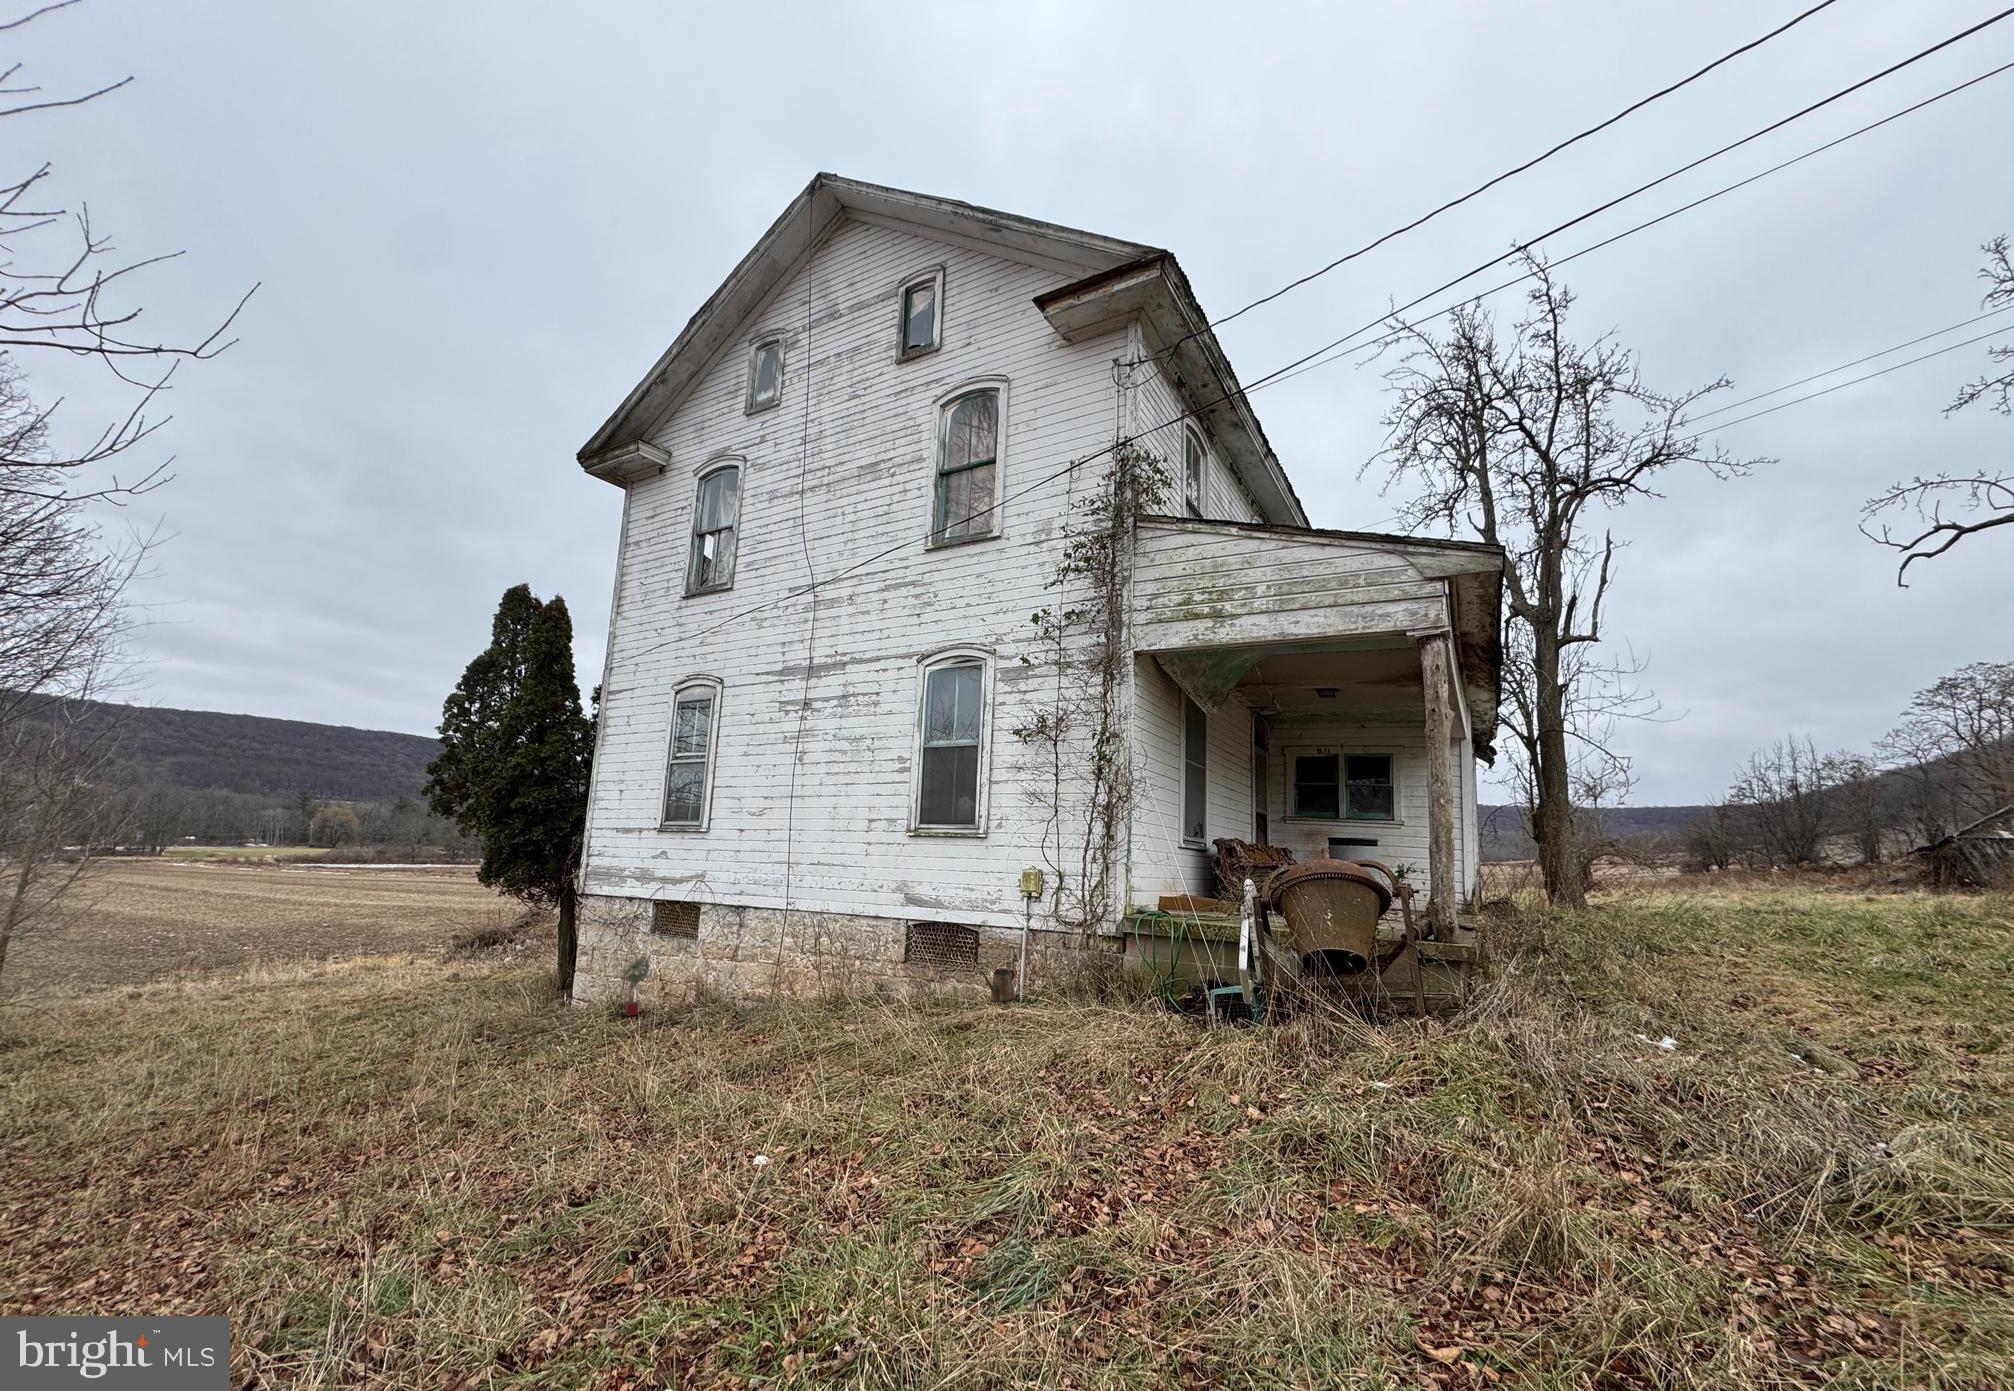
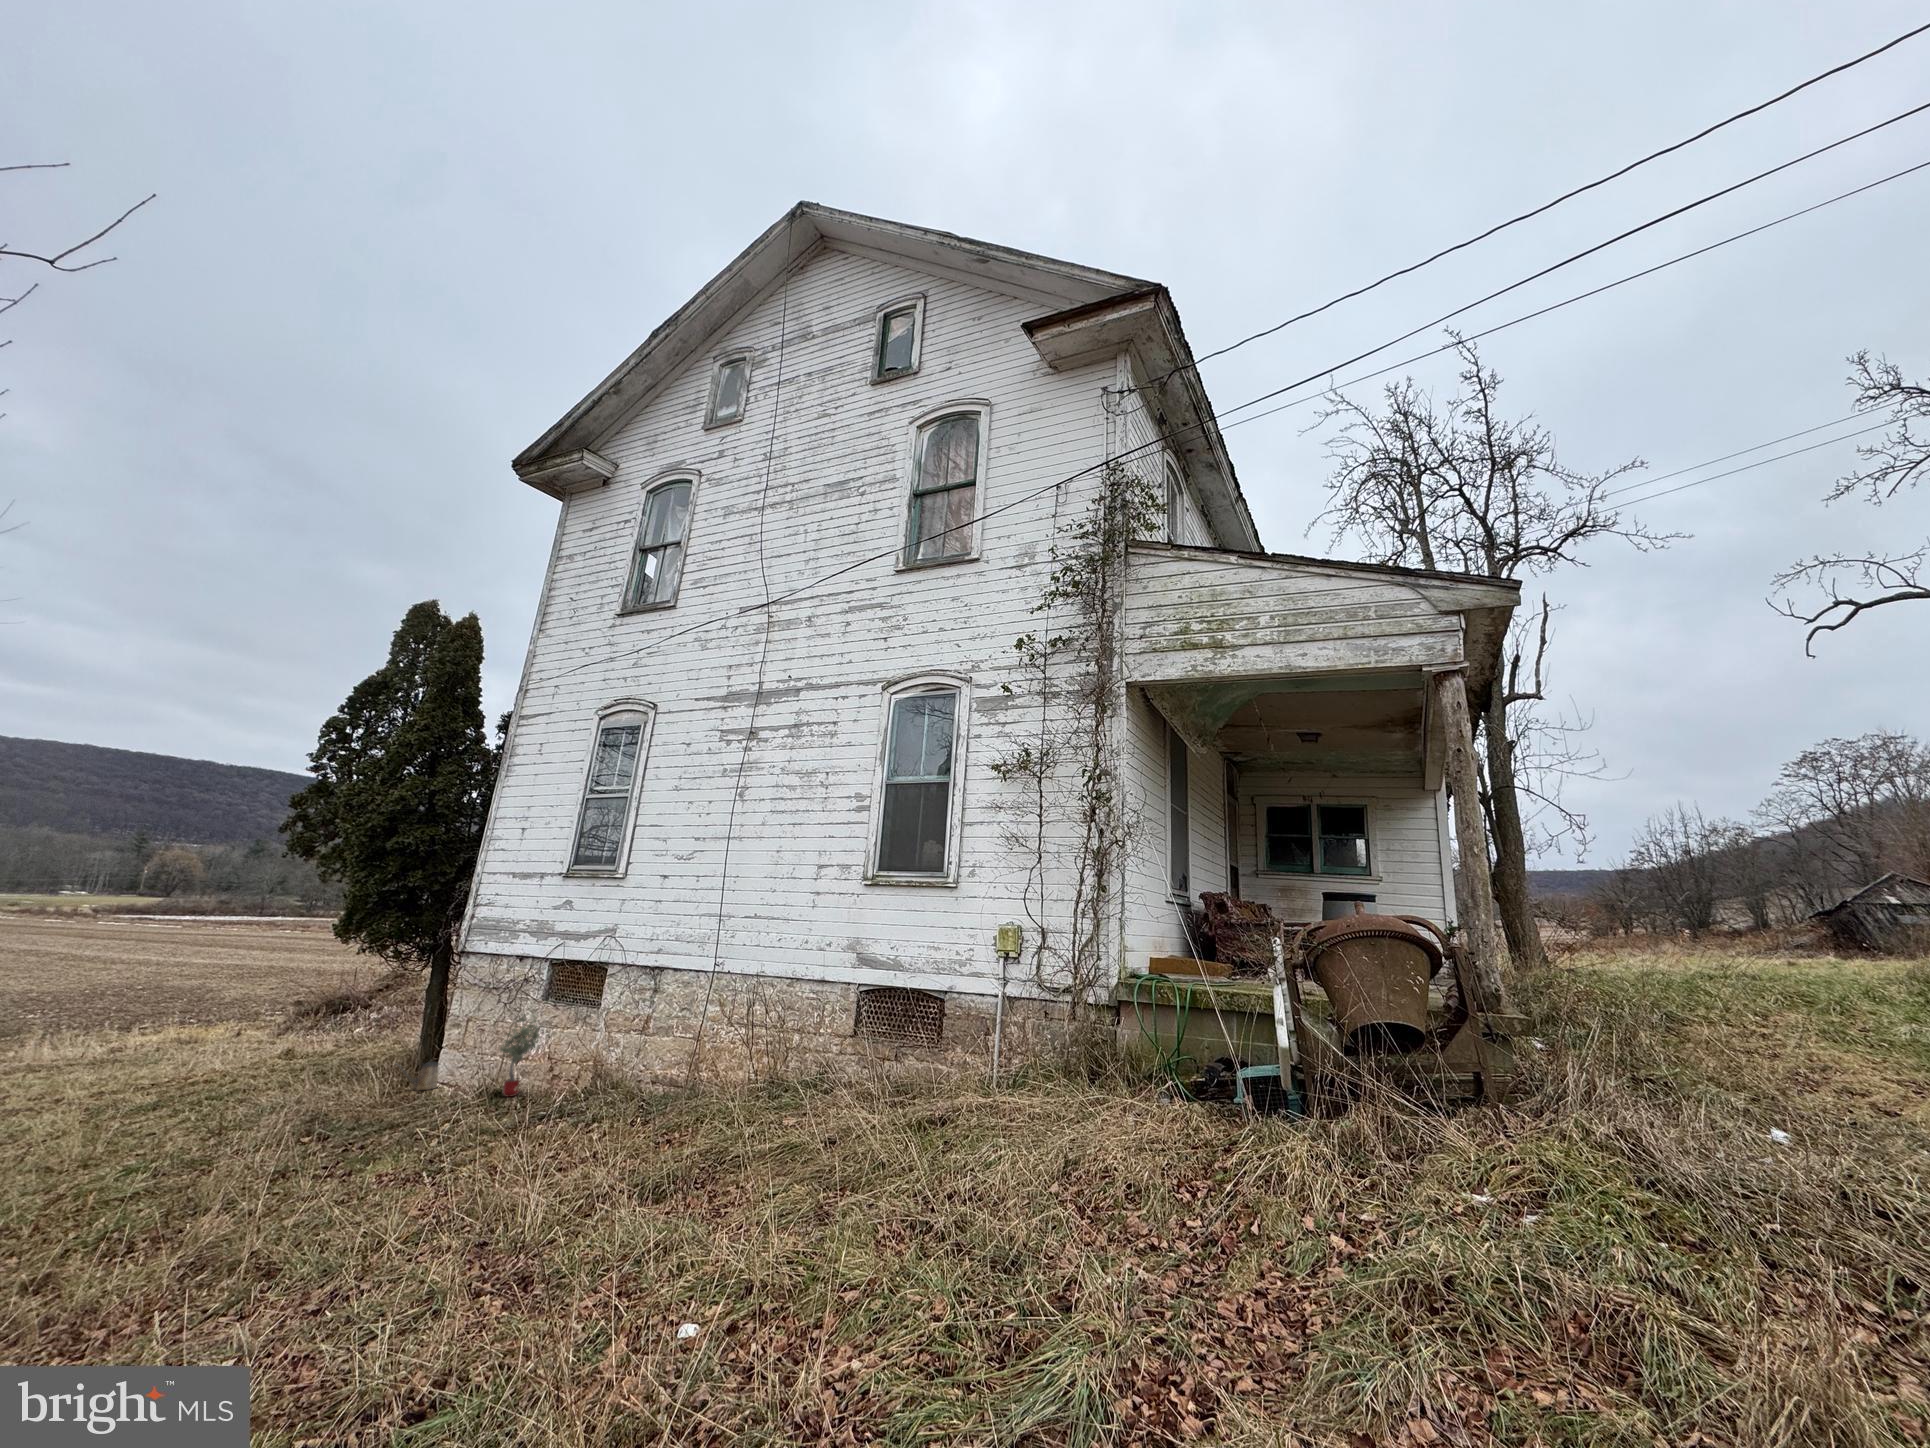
watering can: present [980,969,1016,1002] -> present [398,1062,439,1091]

